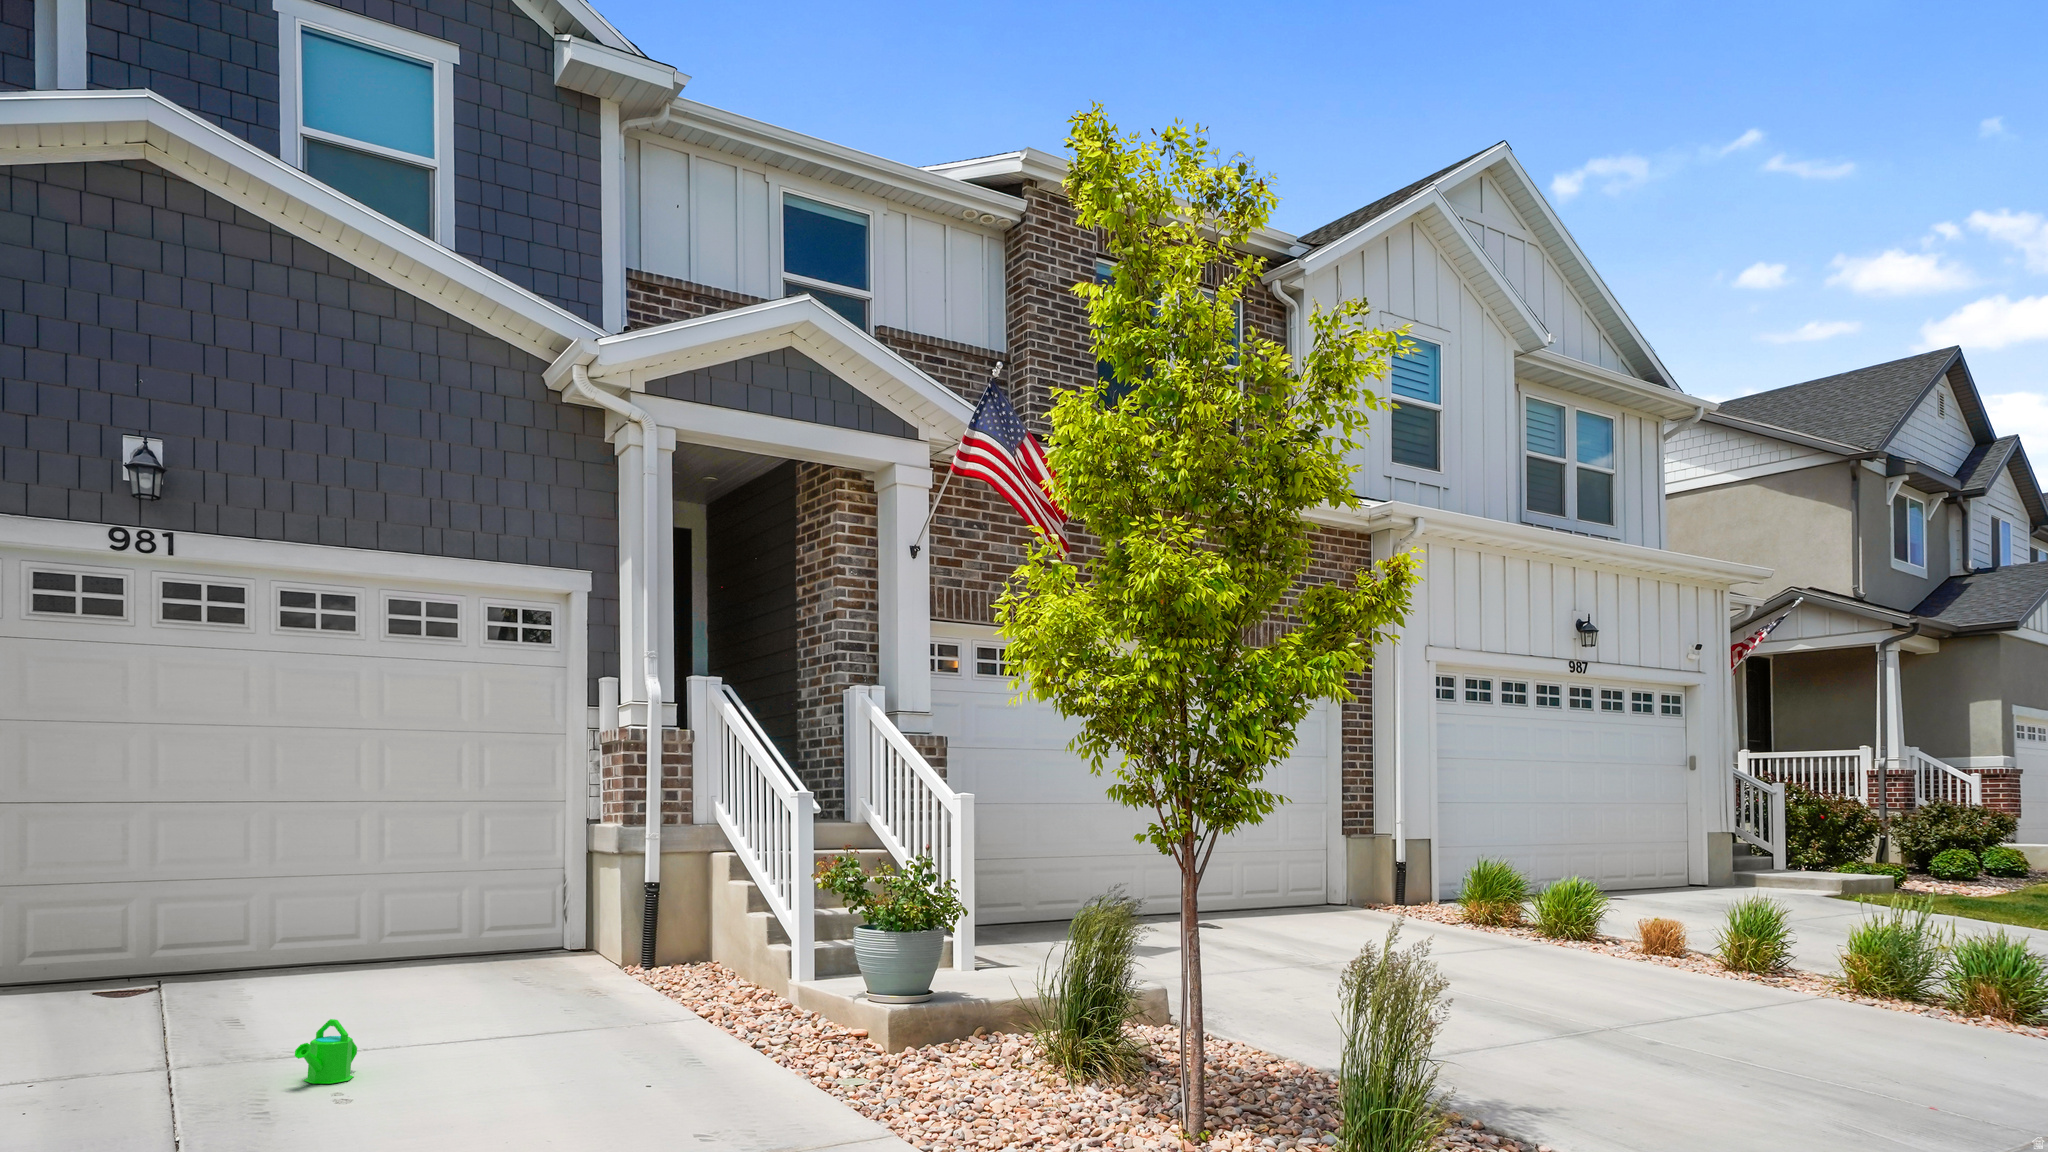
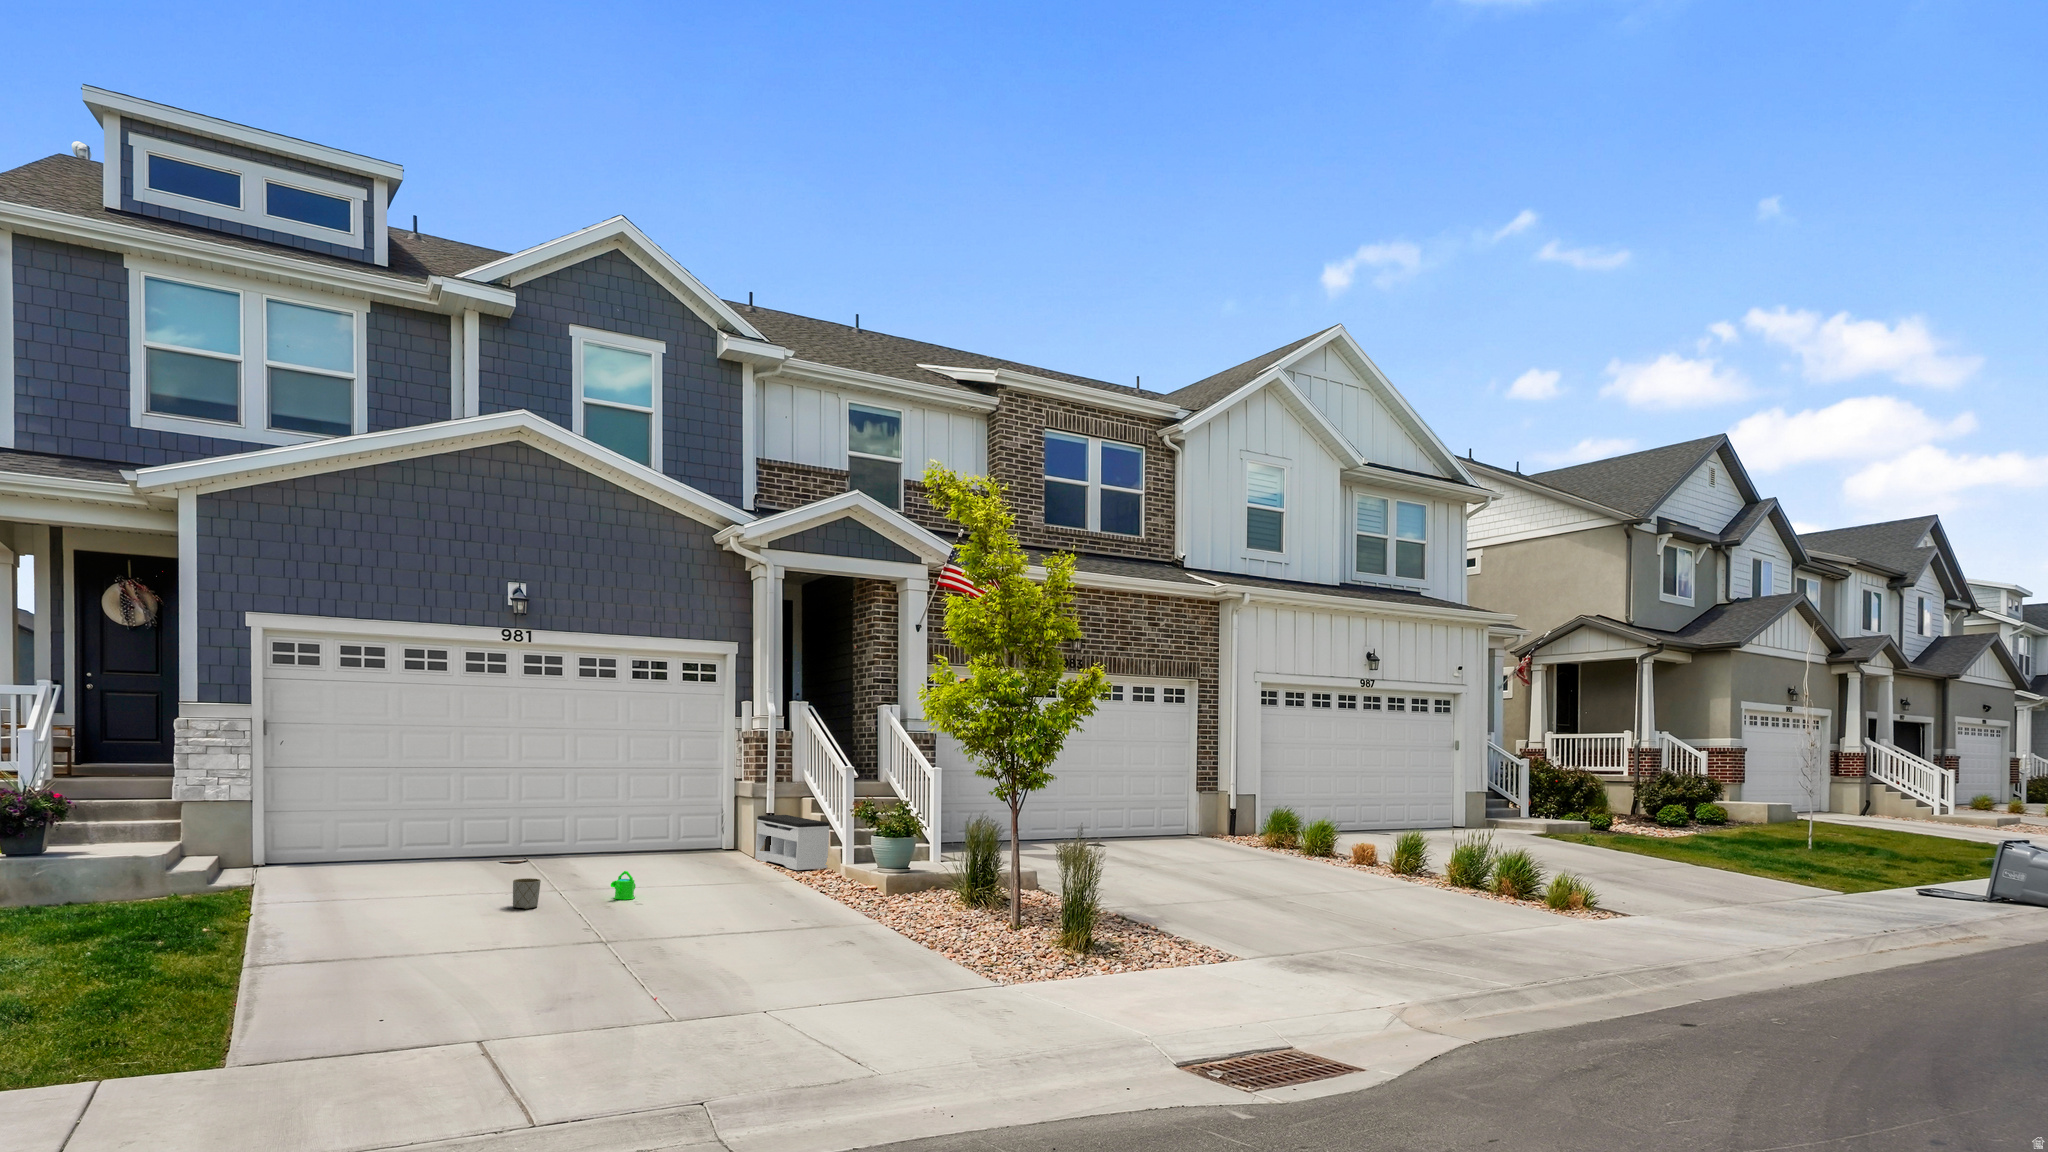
bench: none [622,886,765,995] -> present [755,815,829,870]
planter: none [47,1047,119,1122] -> present [513,878,541,909]

